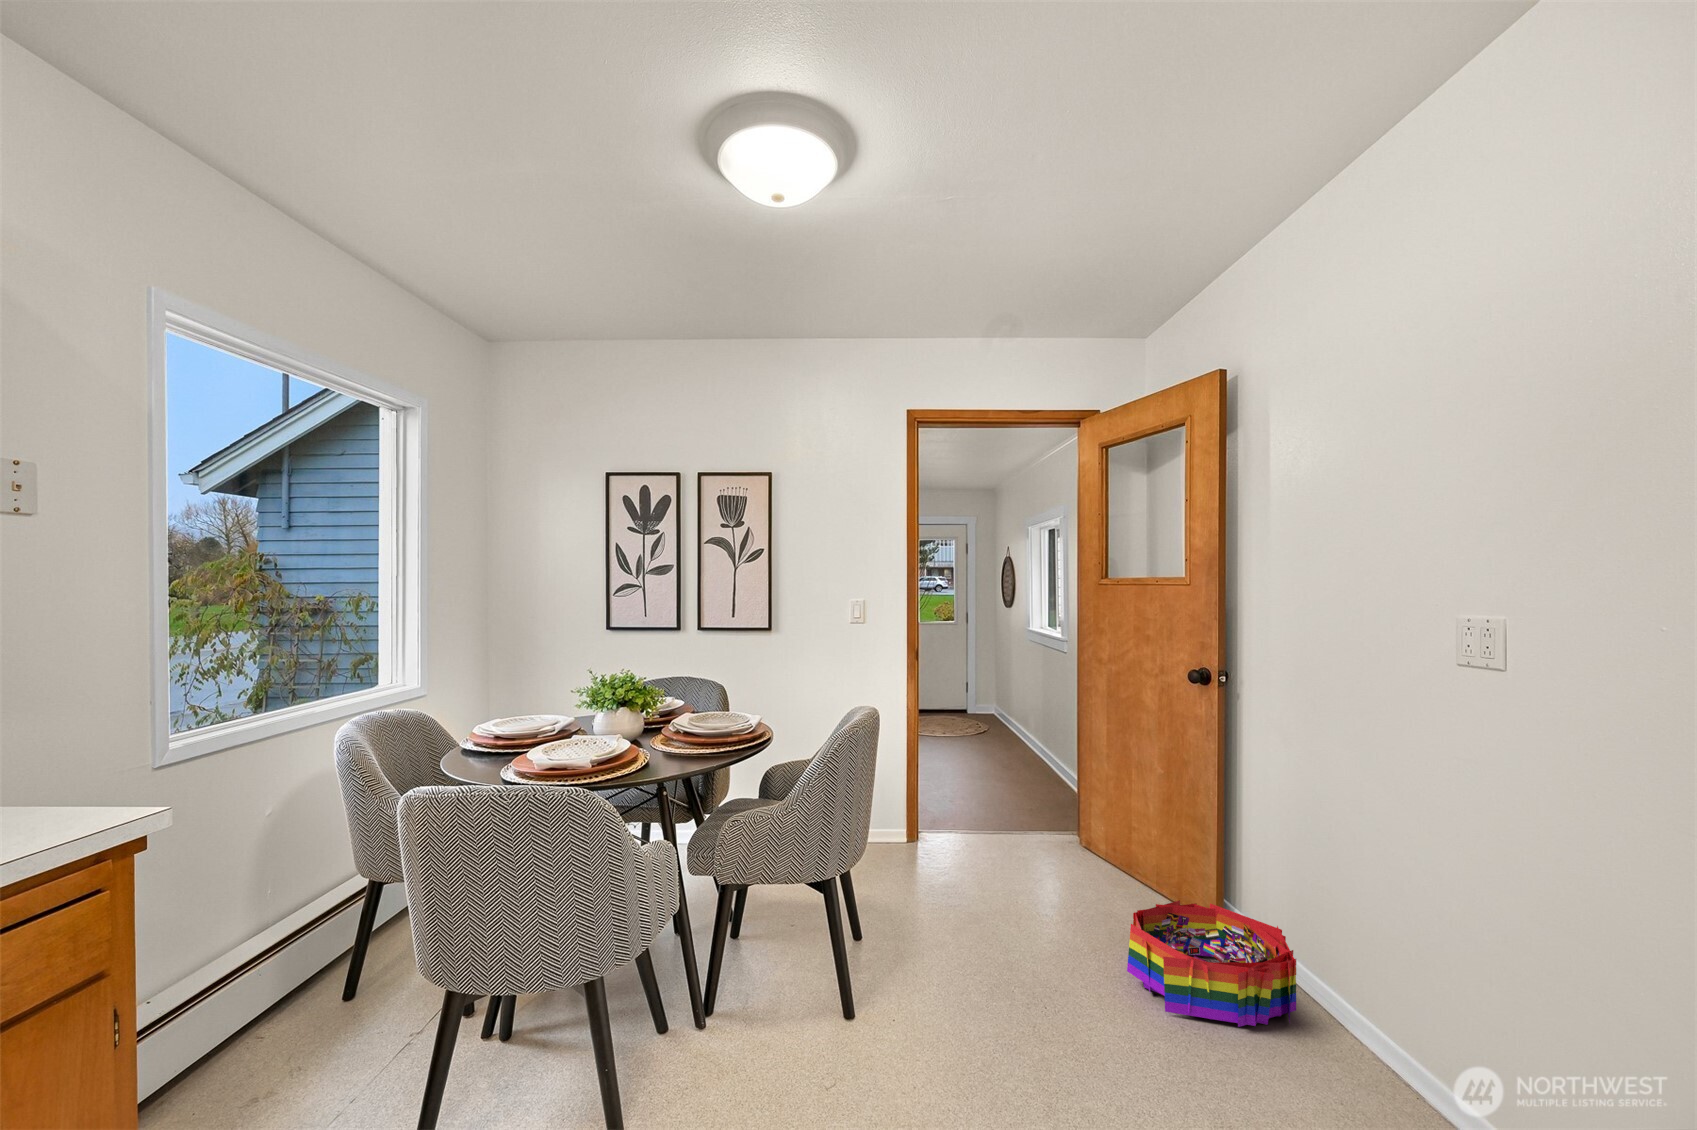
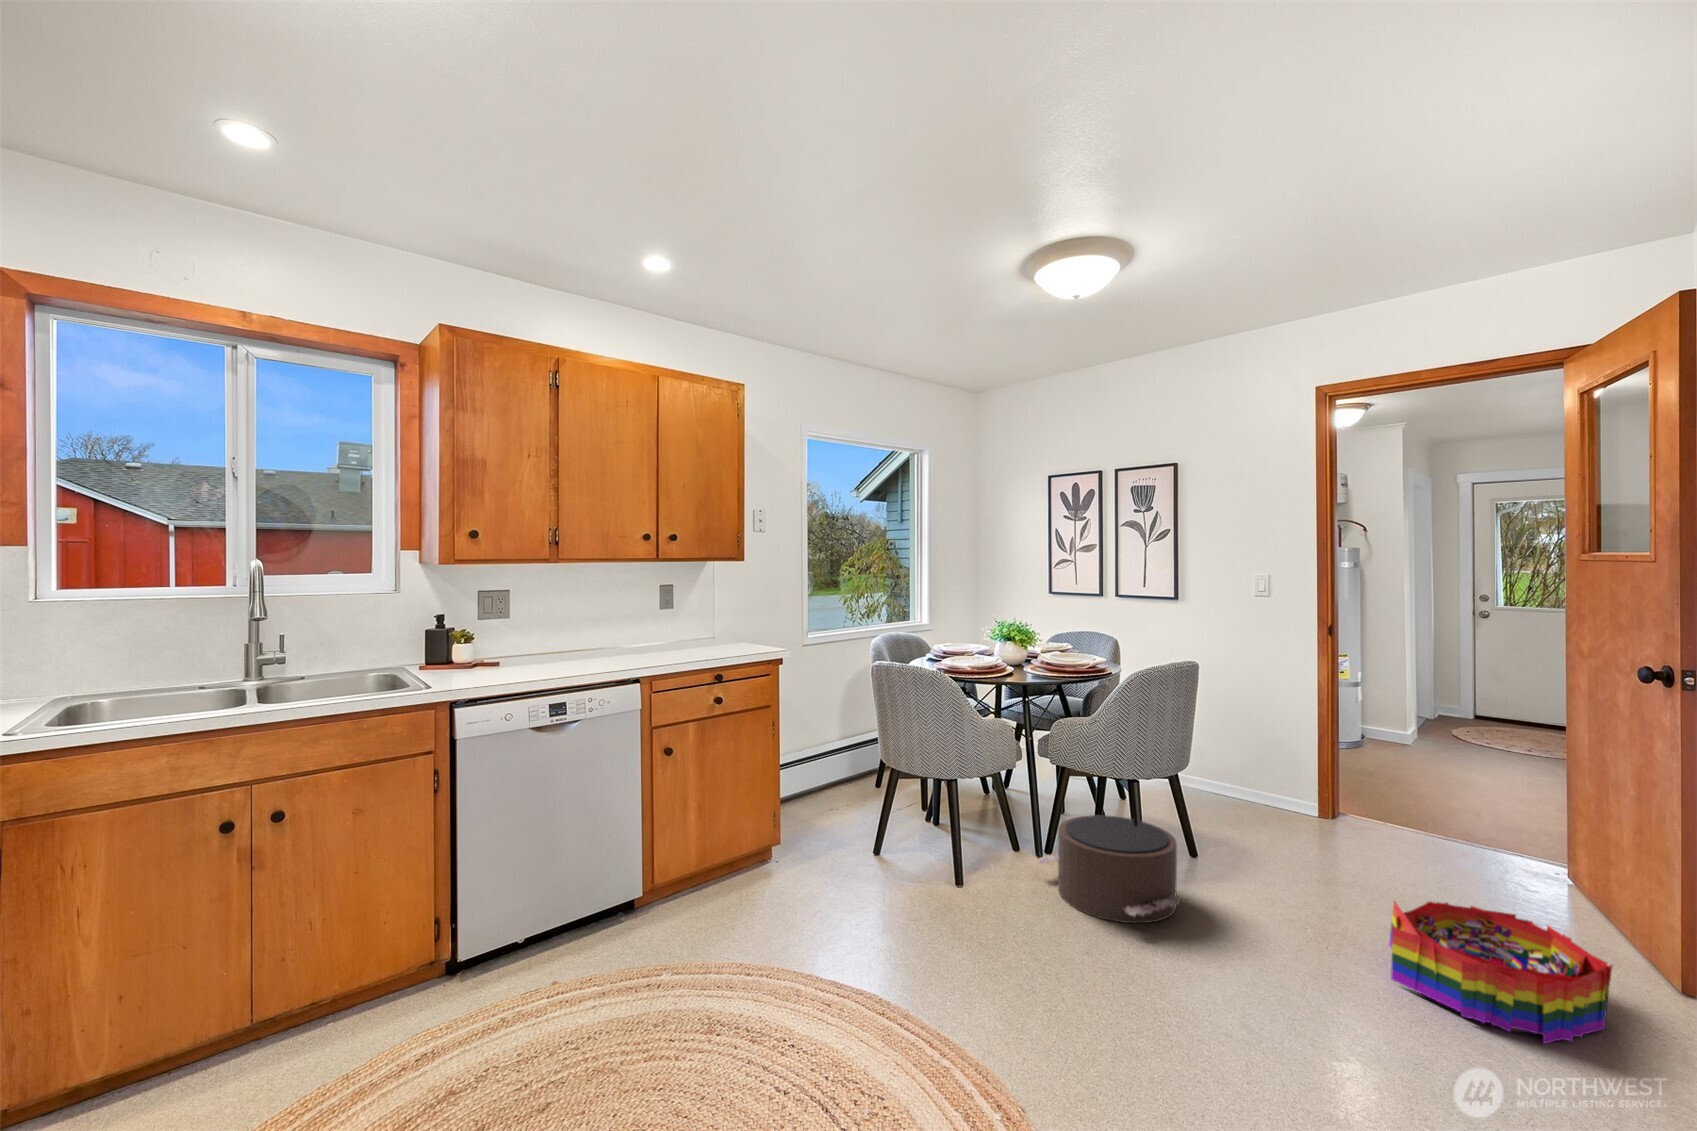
pouf: none [781,917,978,1083] -> present [1038,815,1181,923]

